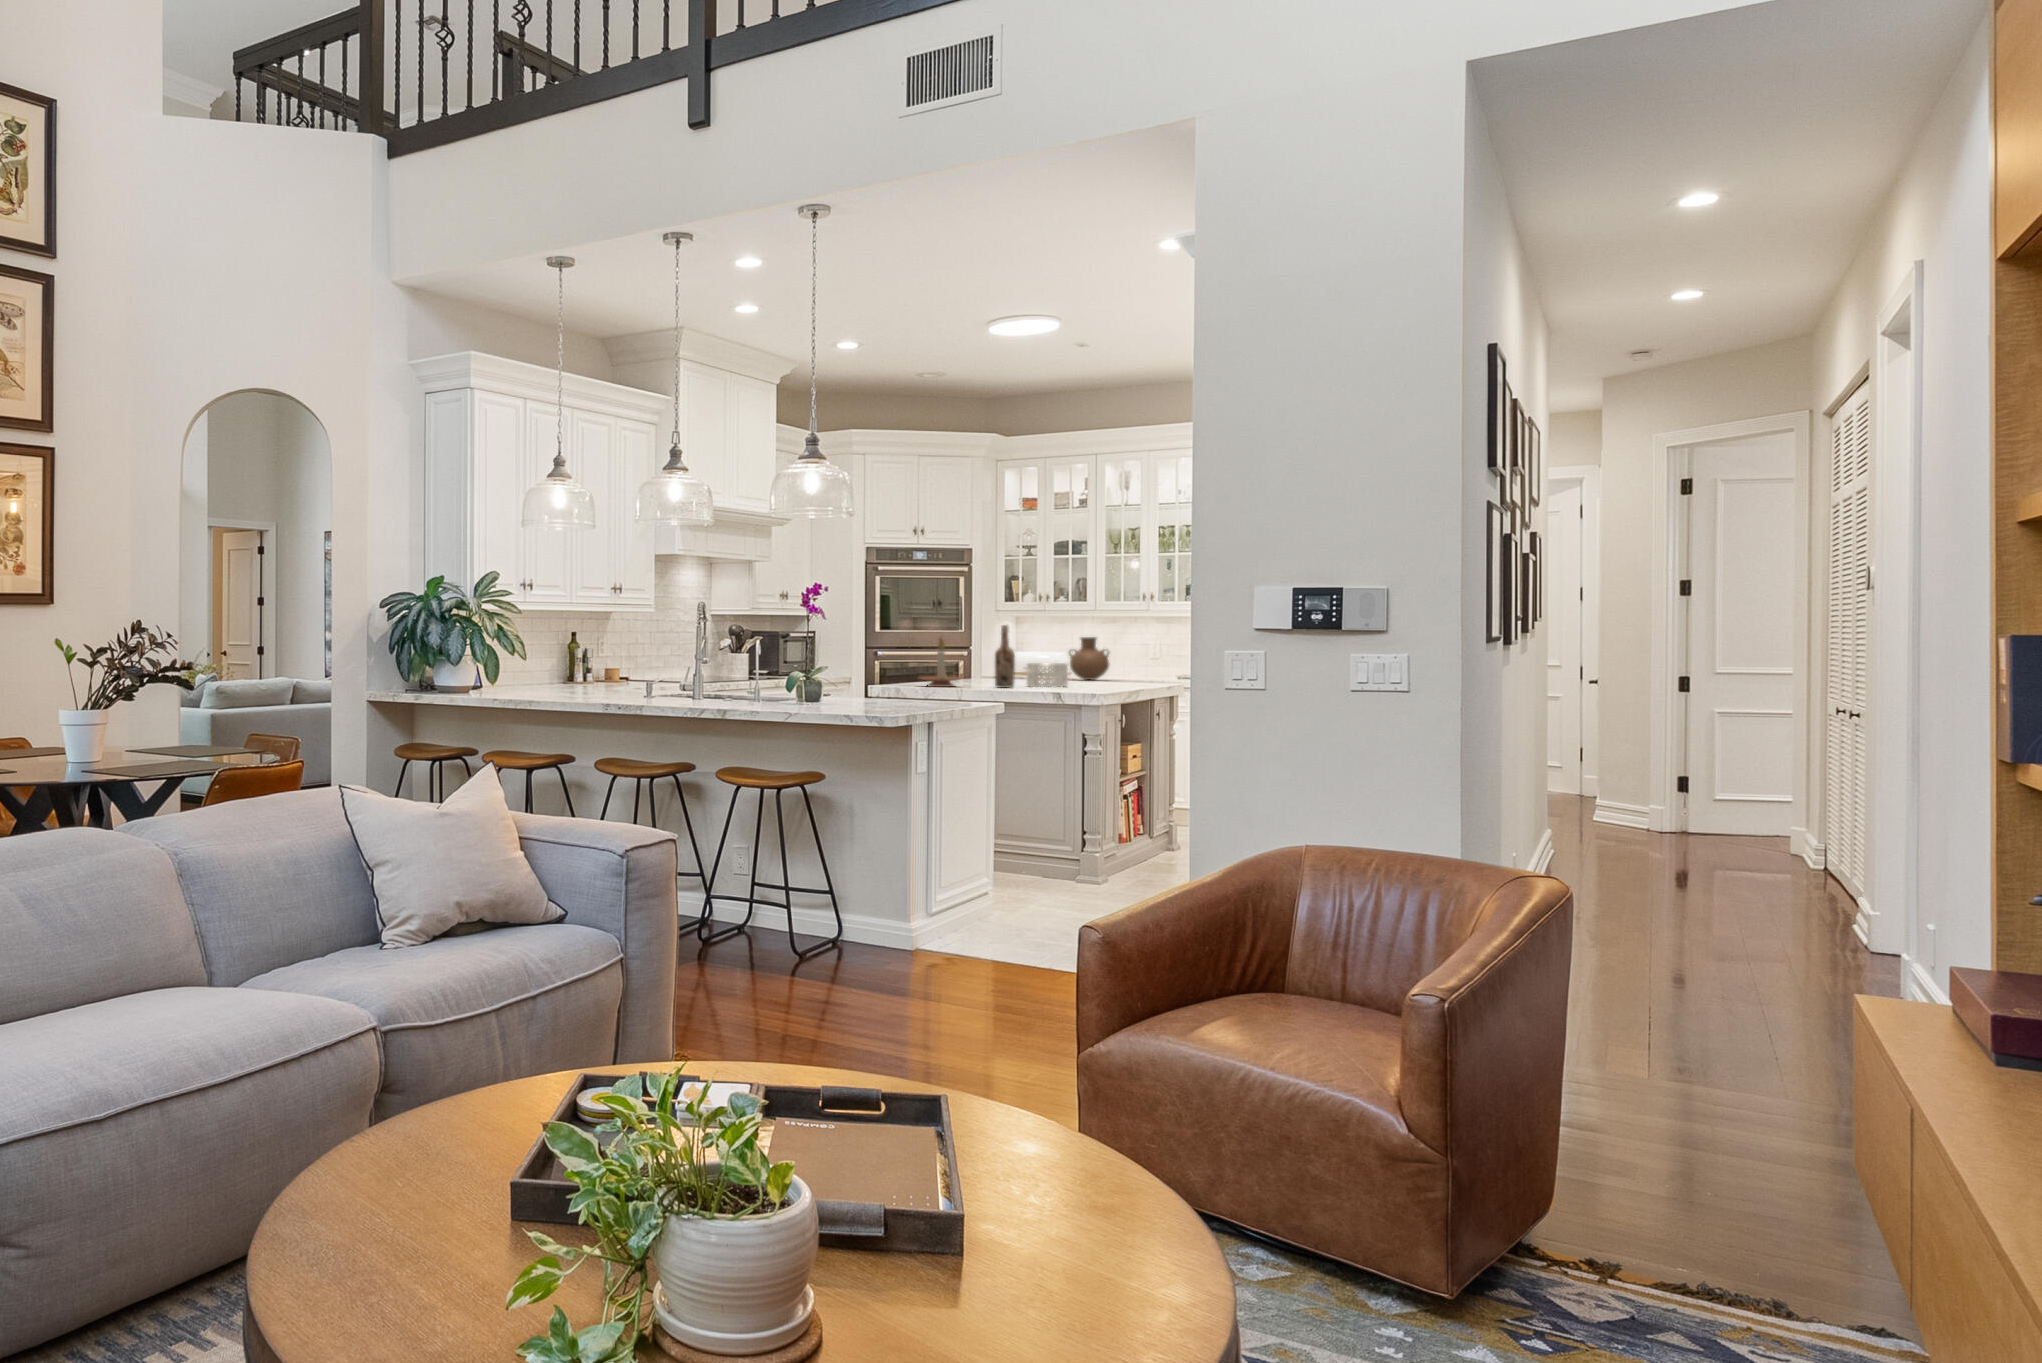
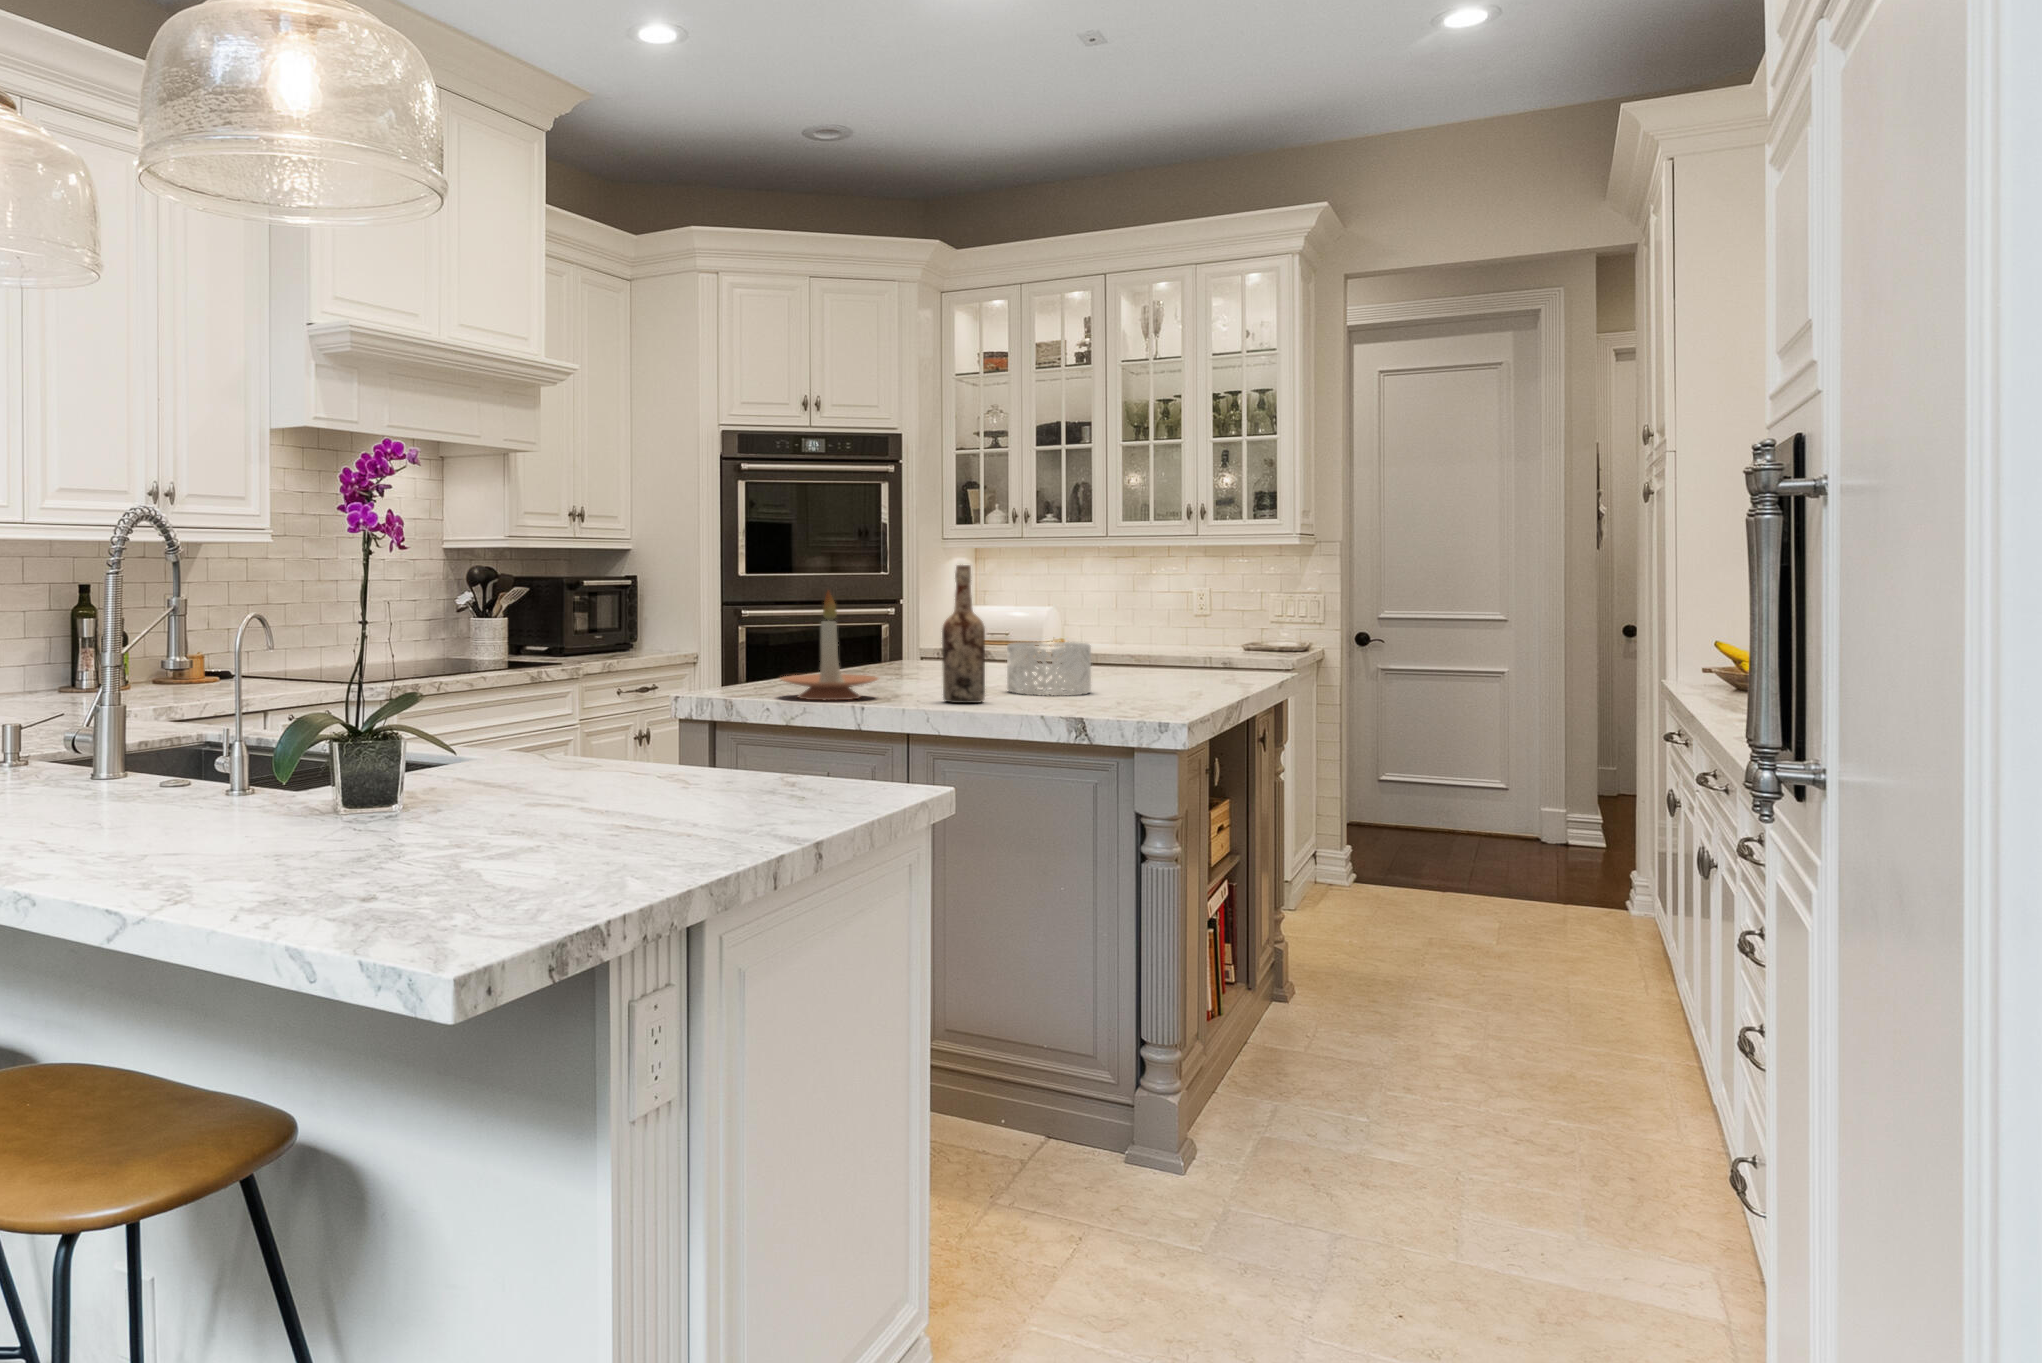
vase: present [1070,637,1109,680] -> none [1062,582,1130,654]

